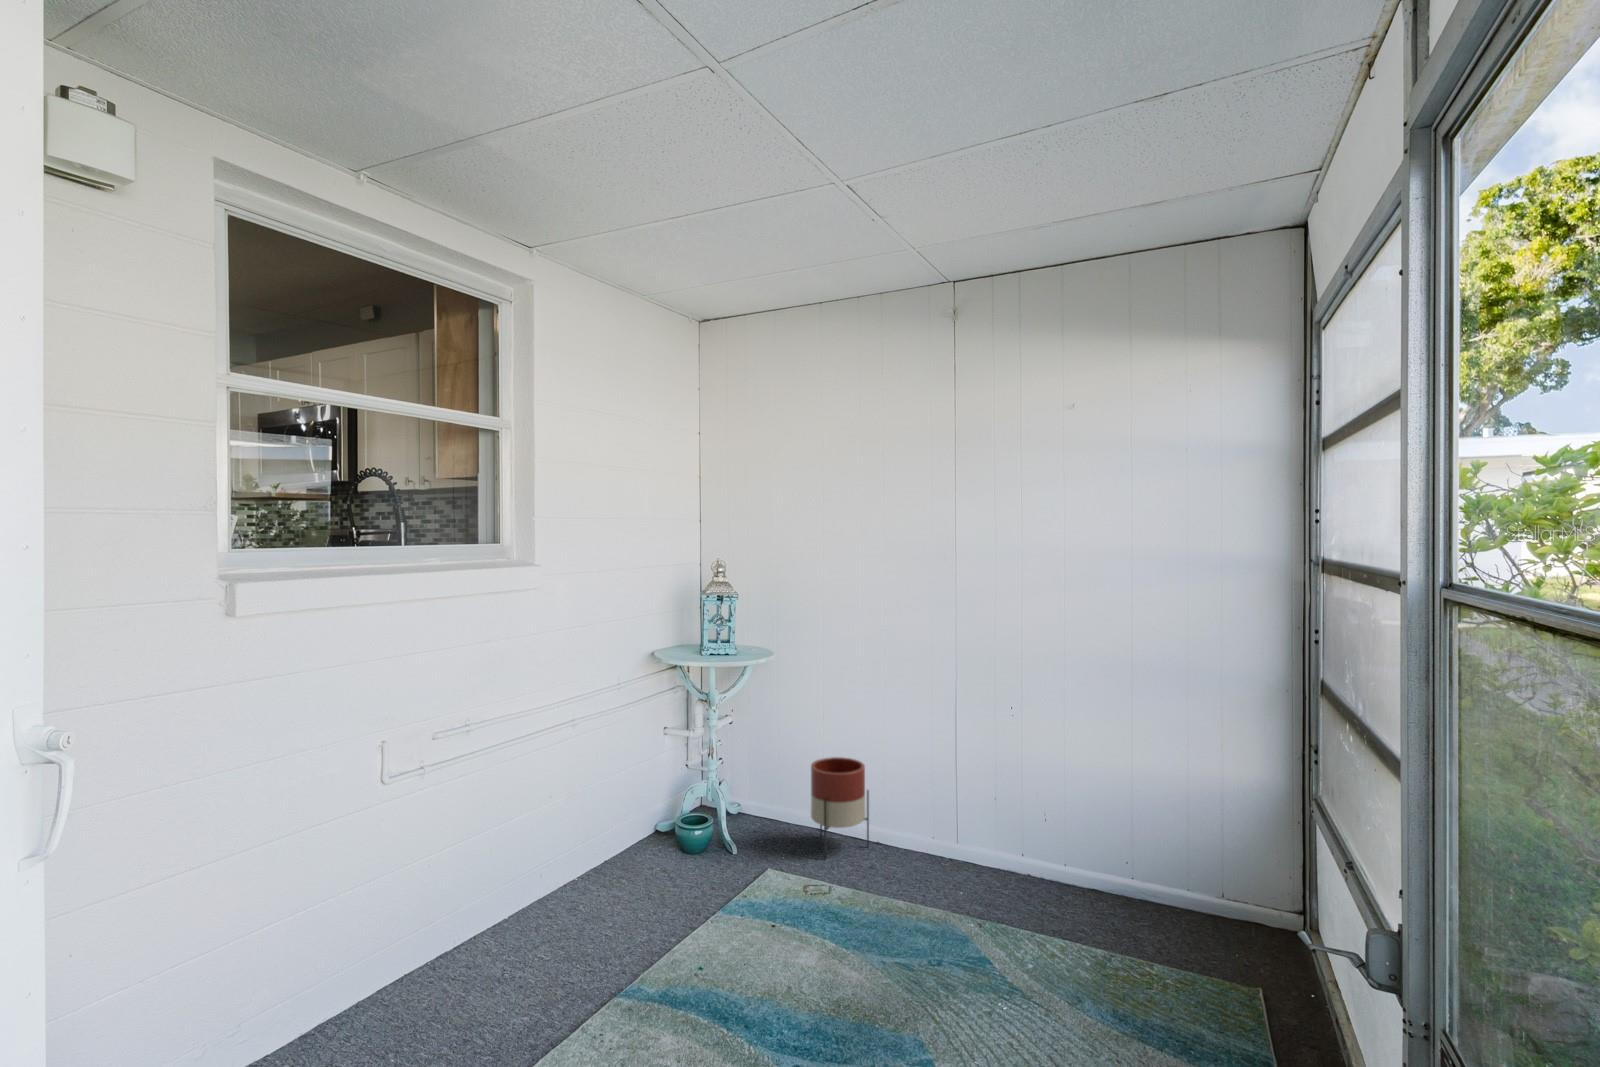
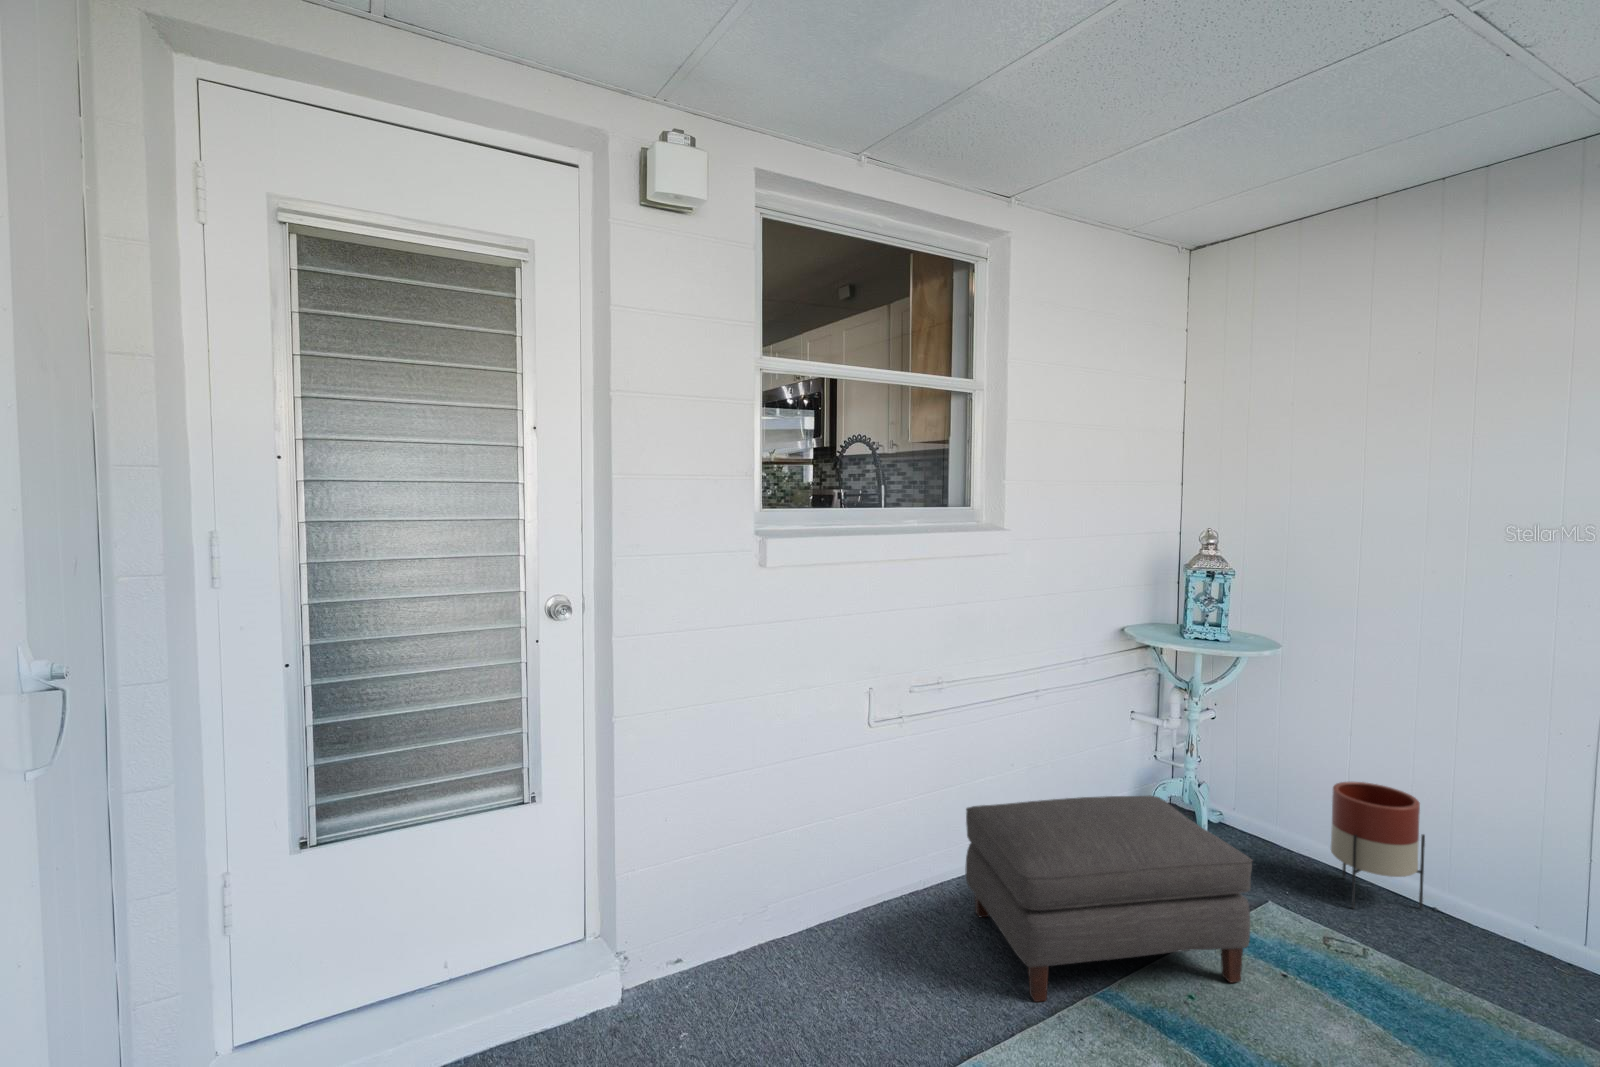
ottoman: none [502,798,749,1016] -> present [965,796,1252,1002]

